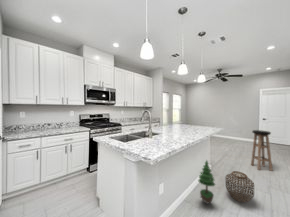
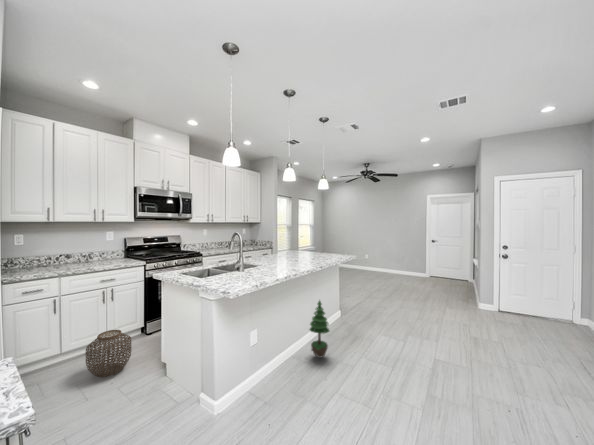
bar stool: present [251,130,272,171] -> none [398,259,422,315]
woven basket: present [226,171,254,202] -> present [86,330,131,377]

